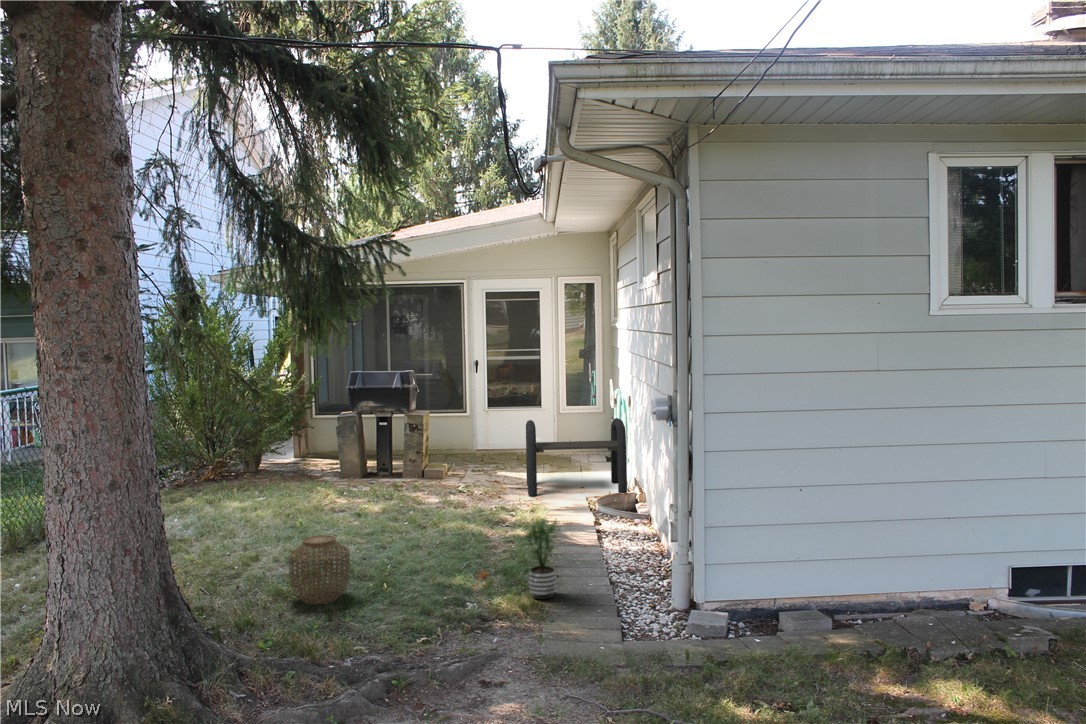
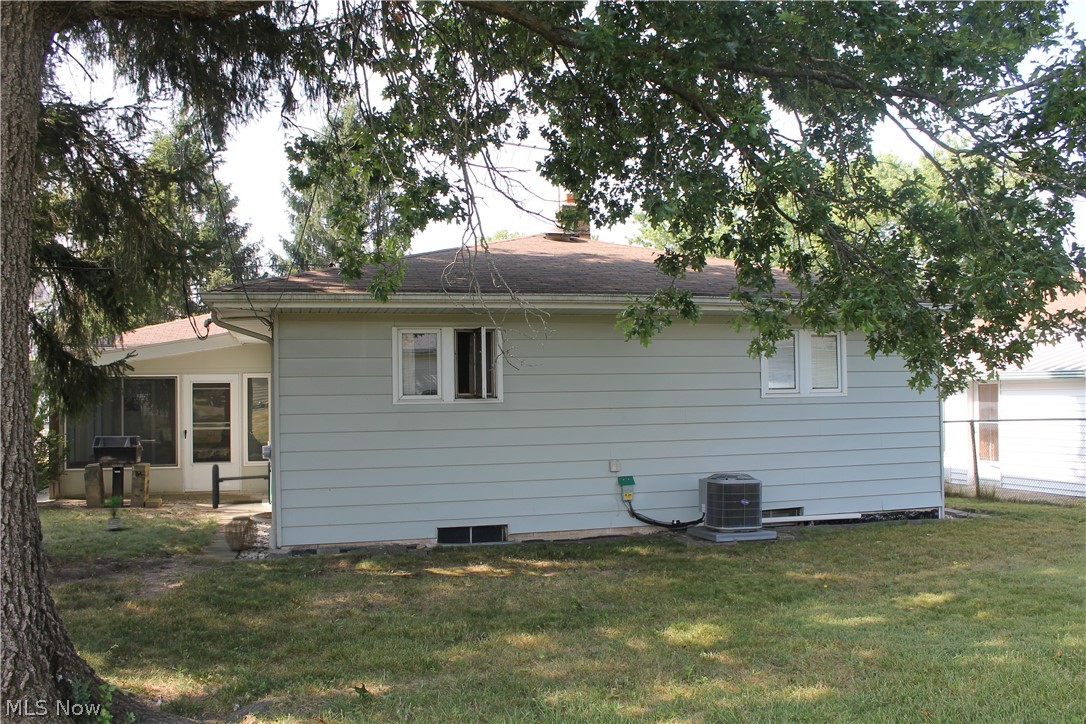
potted plant: present [521,519,560,599] -> present [104,496,122,531]
woven basket: present [289,535,350,605] -> present [225,516,257,550]

